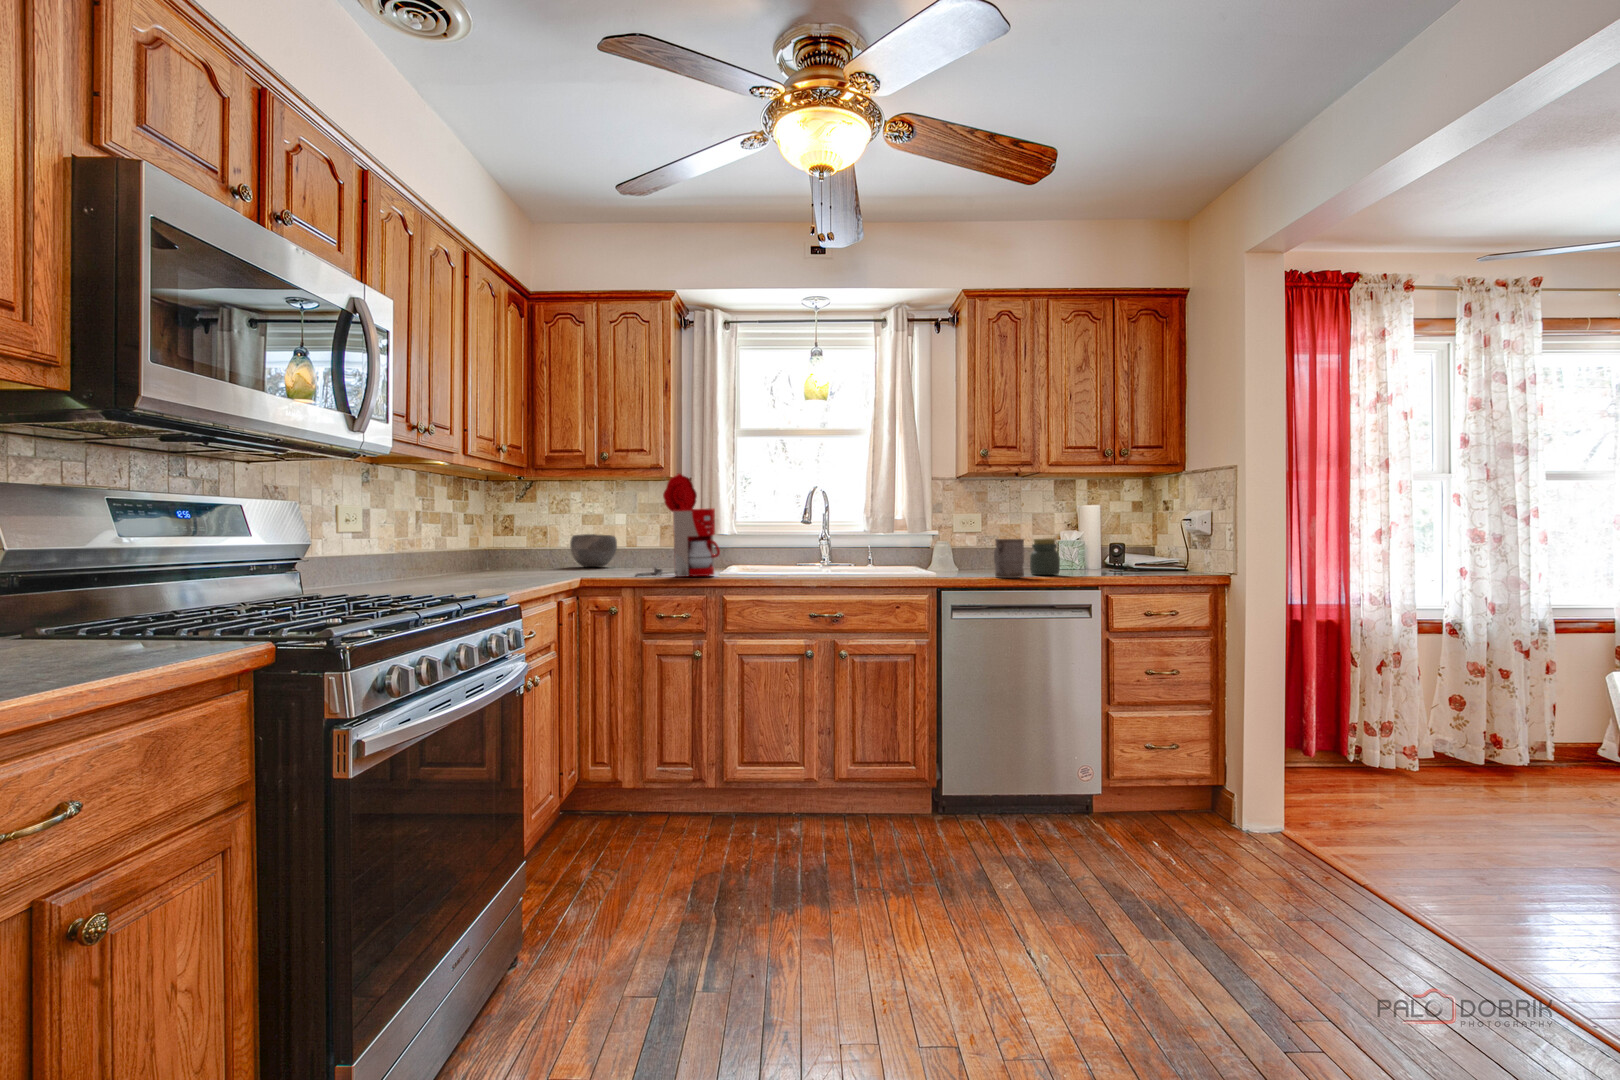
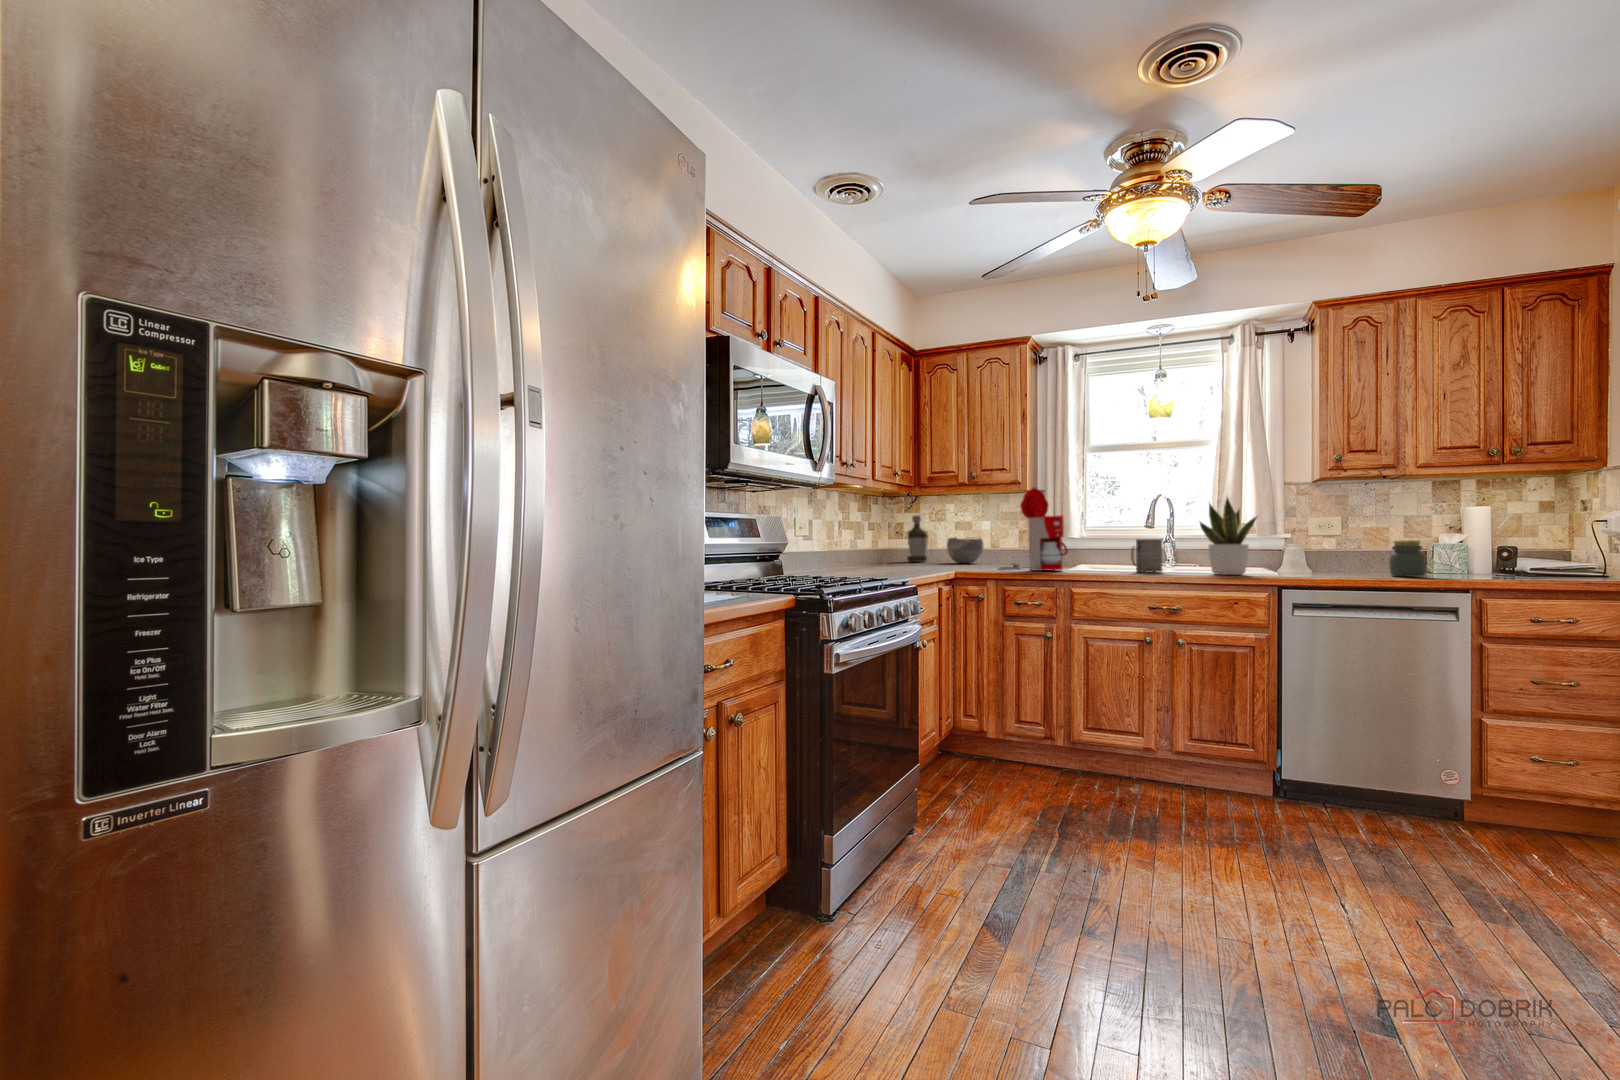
potted plant: none [862,487,920,577] -> present [1200,498,1257,575]
bottle: none [515,506,546,566] -> present [907,515,927,562]
mug: present [994,539,1024,578] -> present [1131,539,1163,573]

